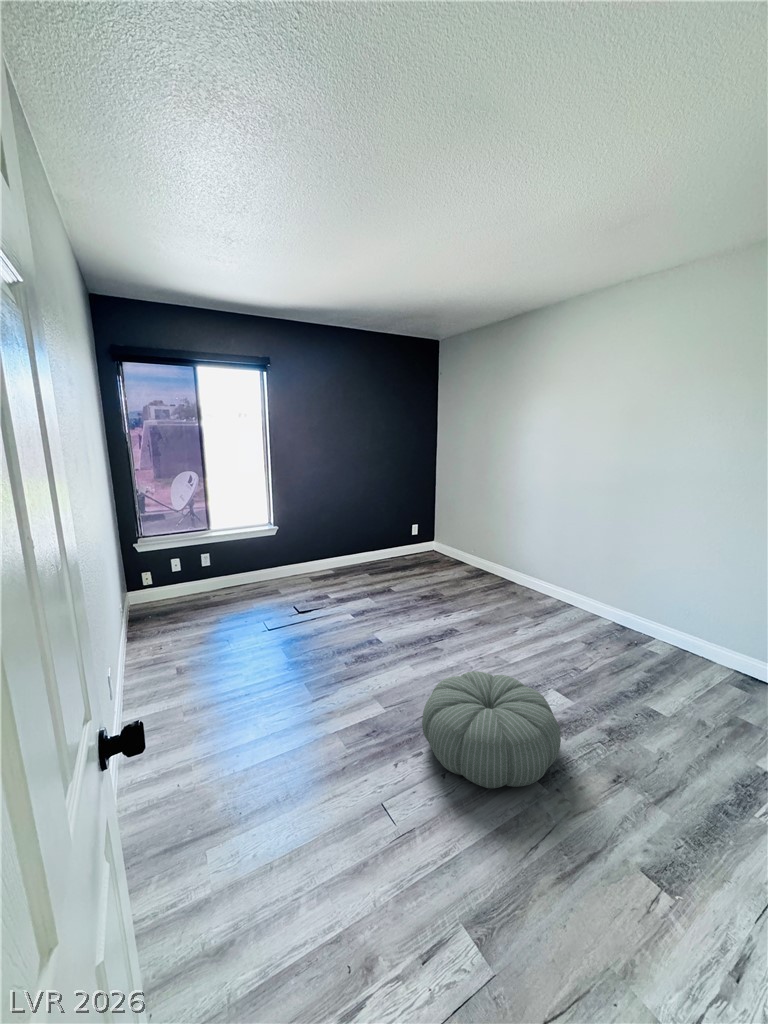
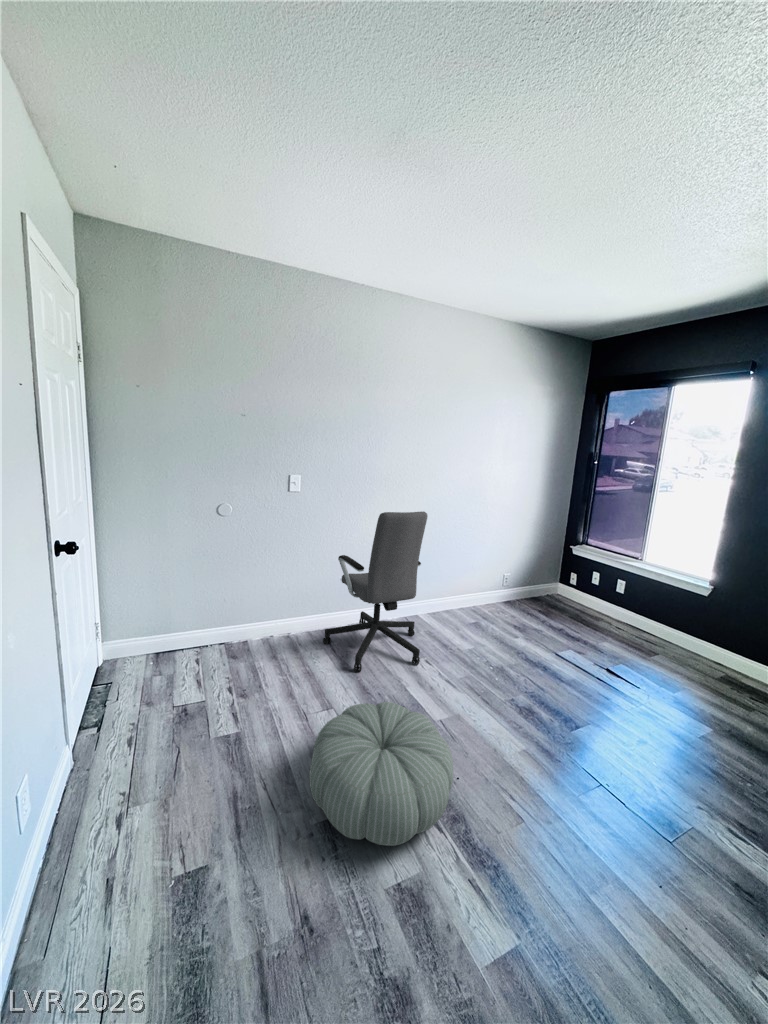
office chair: none [117,520,298,851] -> present [323,512,428,672]

